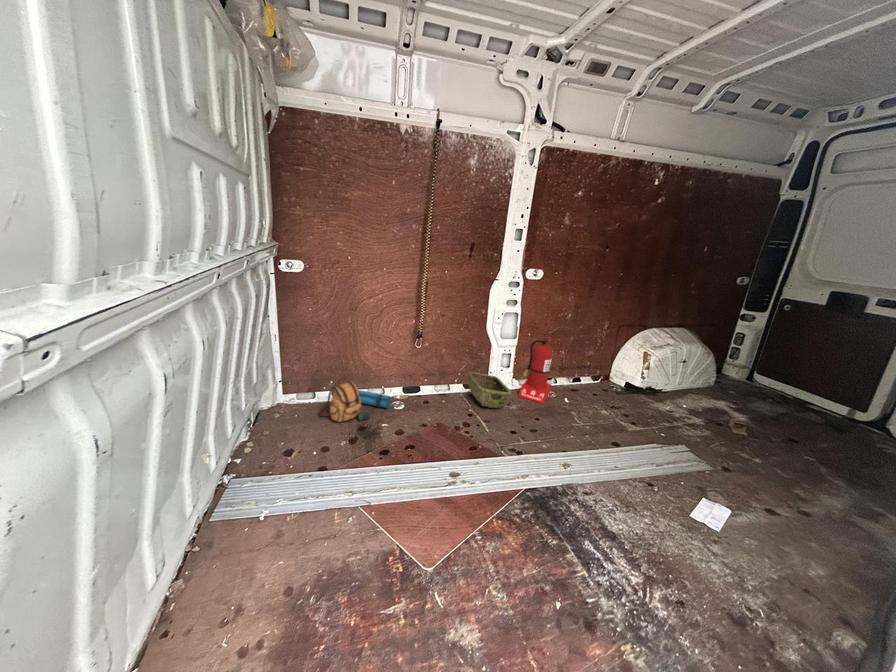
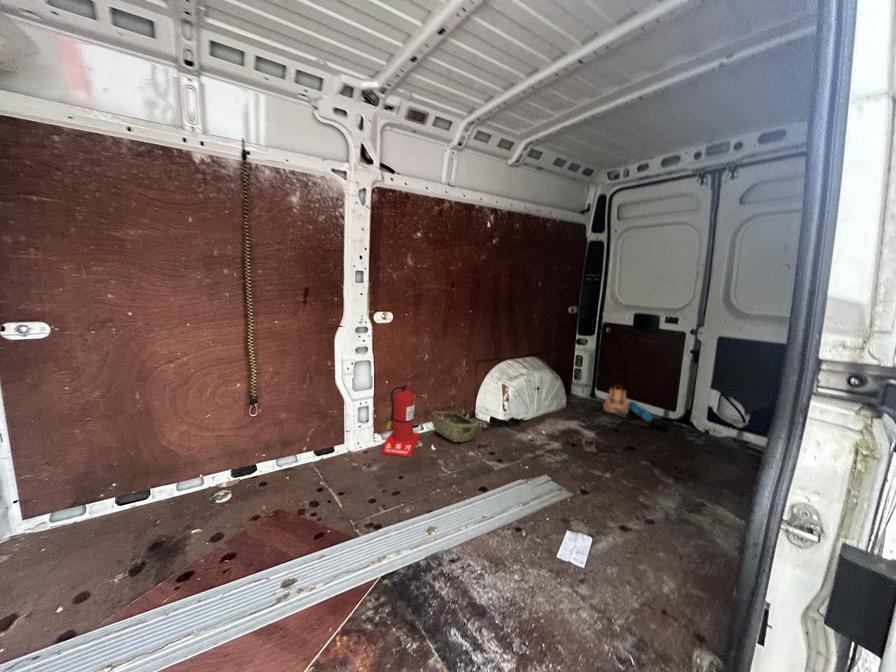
woven basket: present [468,372,511,408] -> present [431,411,478,442]
backpack: present [318,377,391,422] -> present [603,387,653,421]

